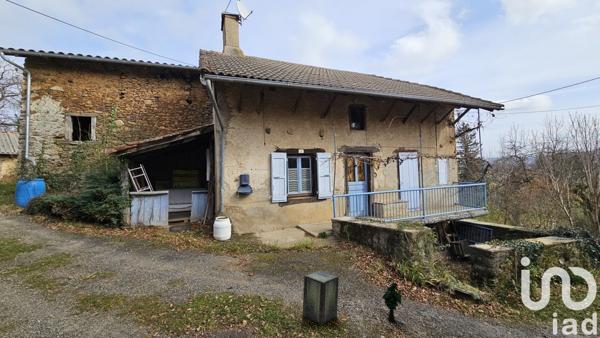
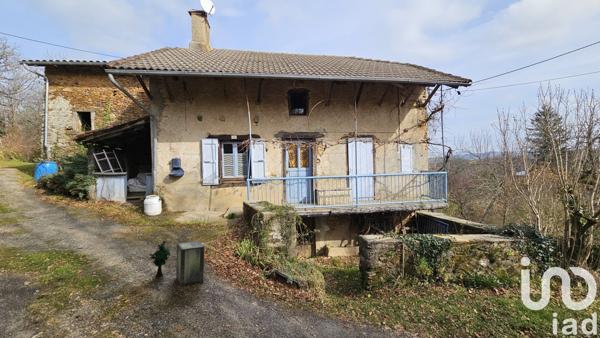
storage box: present [303,270,339,326] -> present [176,241,204,286]

